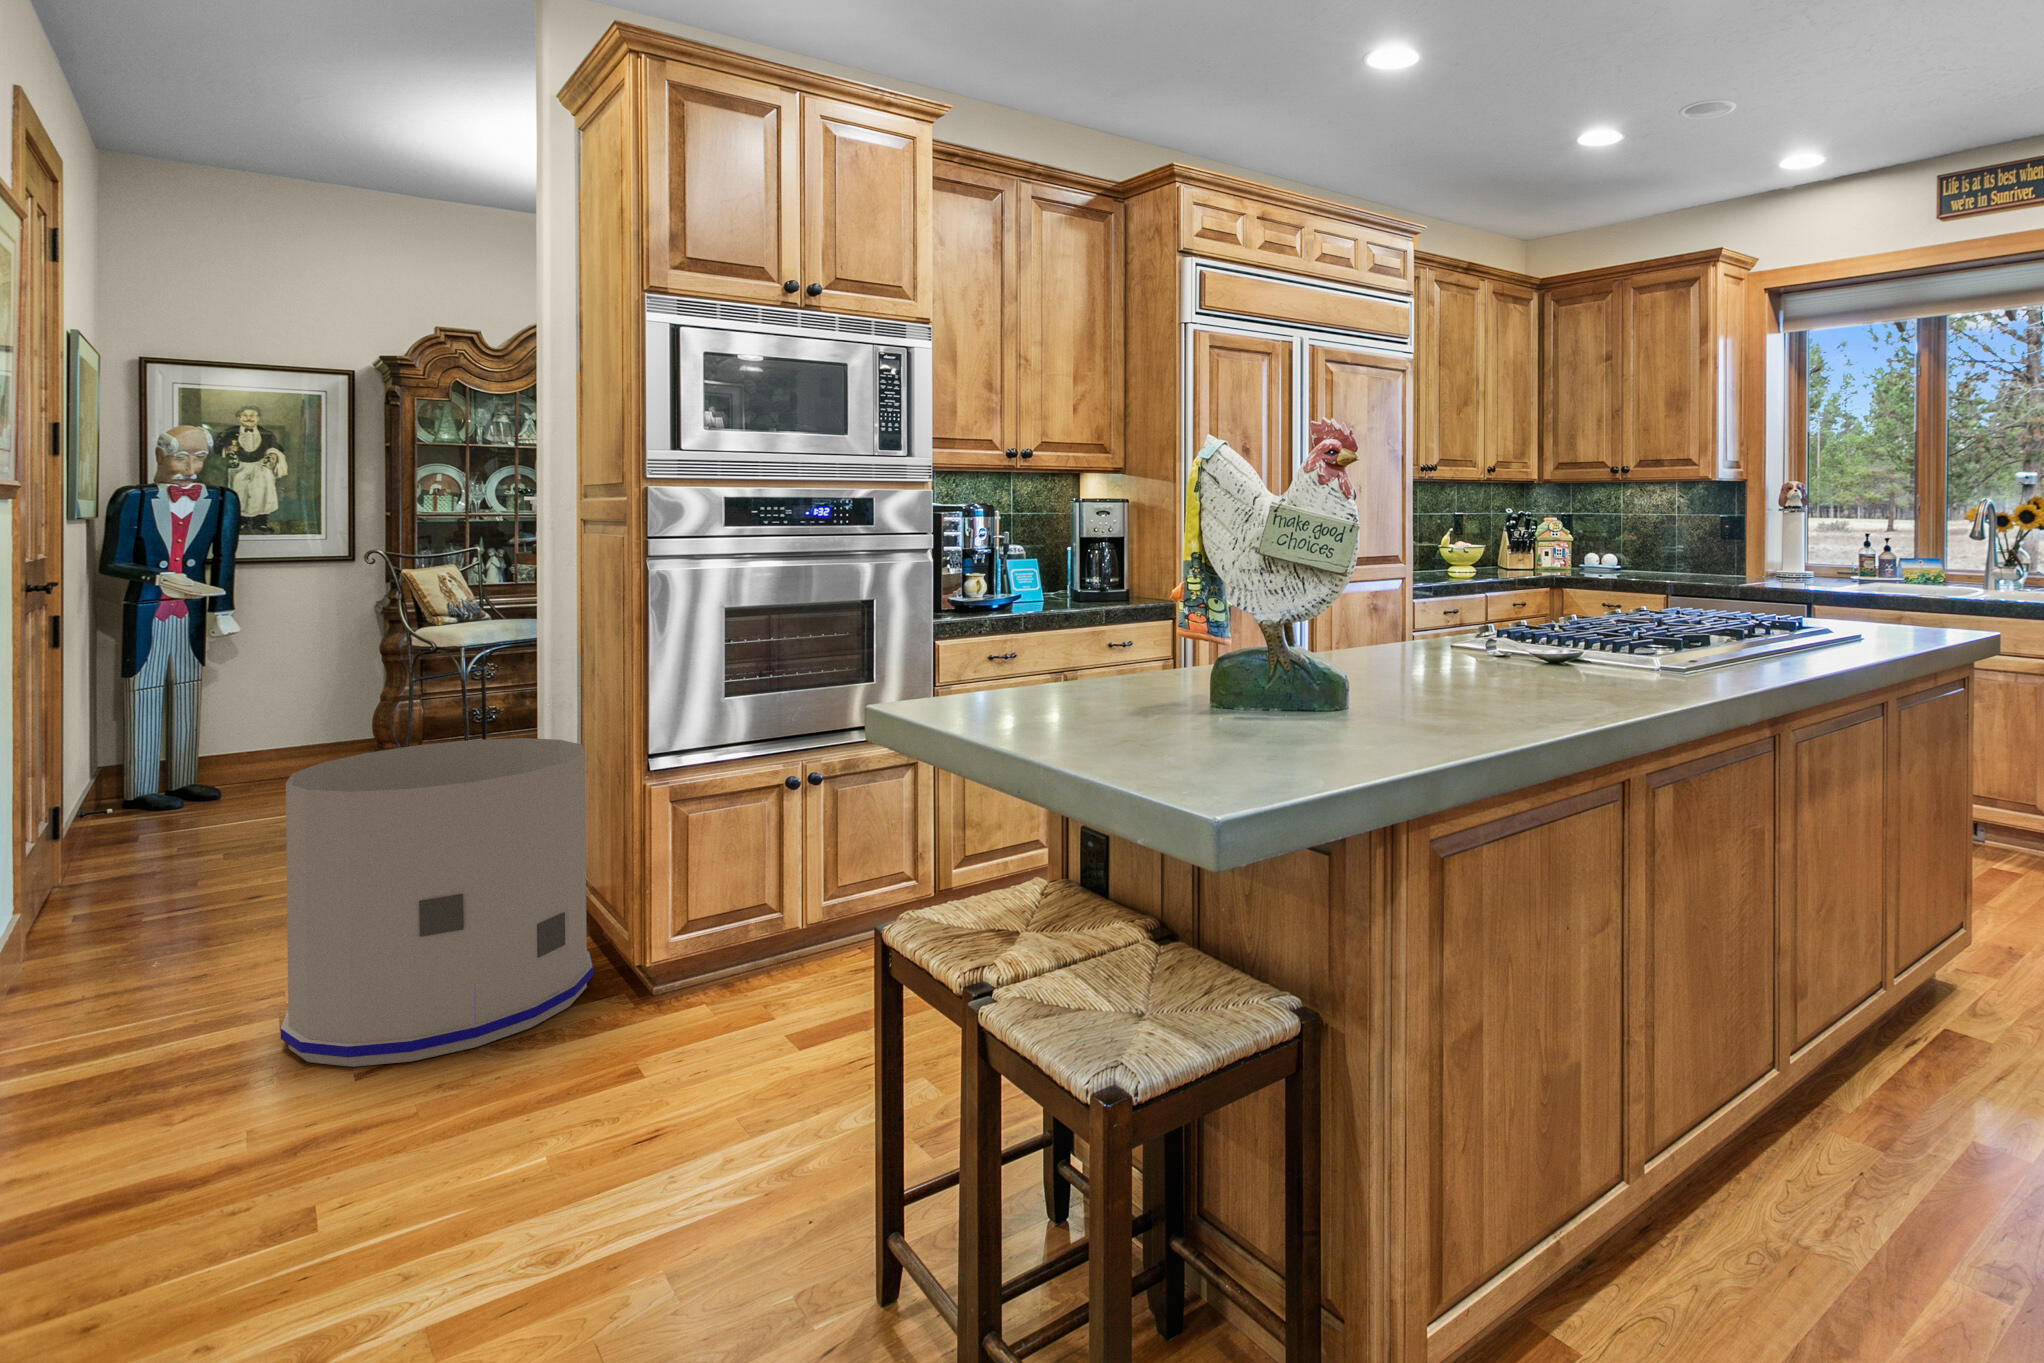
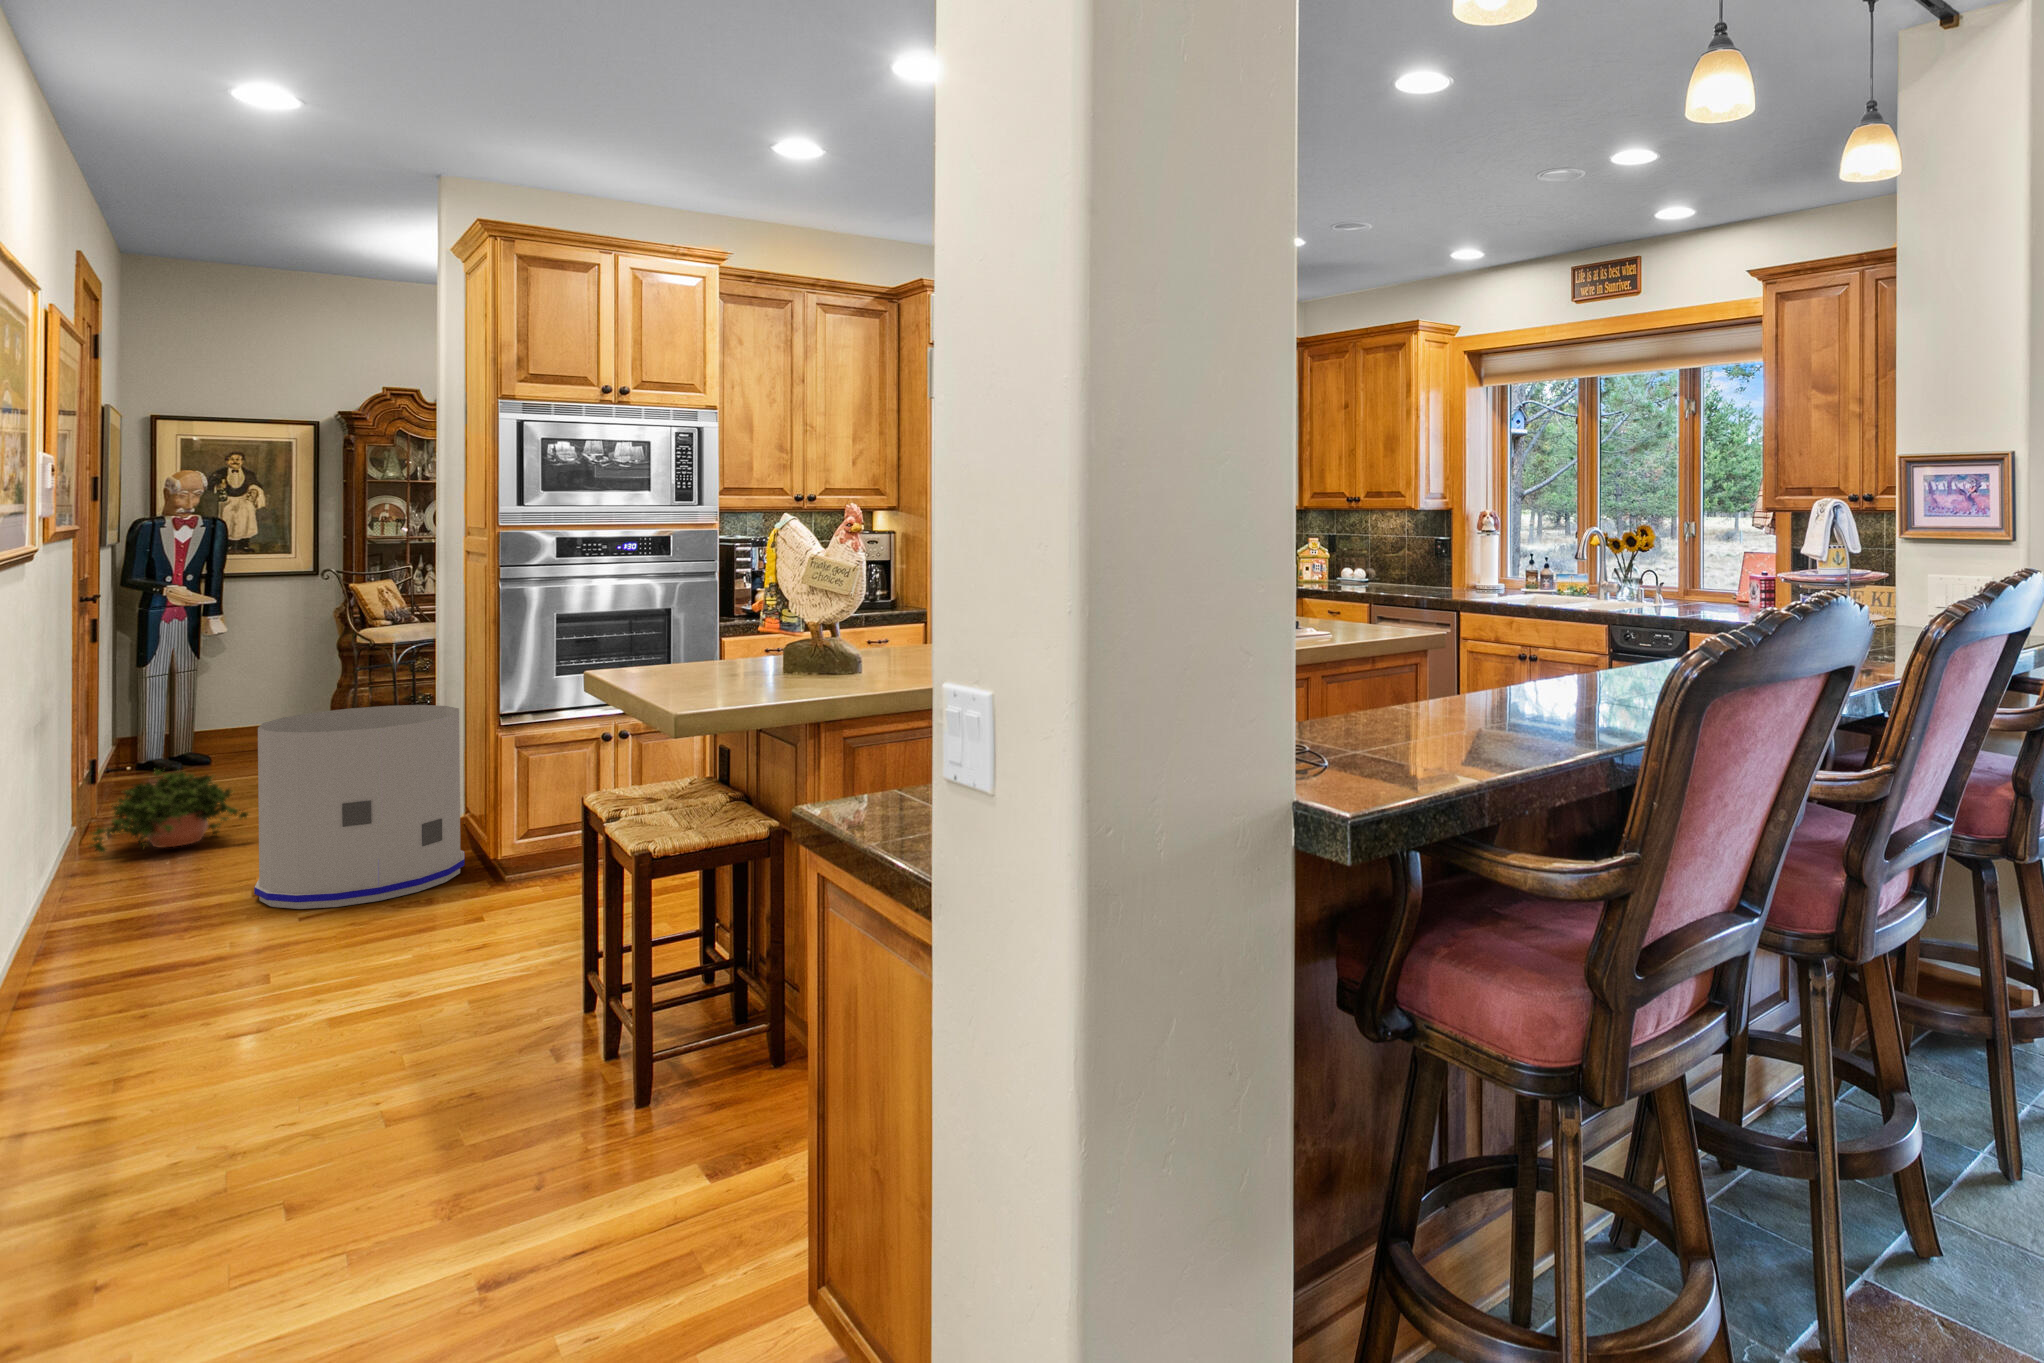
potted plant: none [28,824,279,956] -> present [88,770,248,853]

